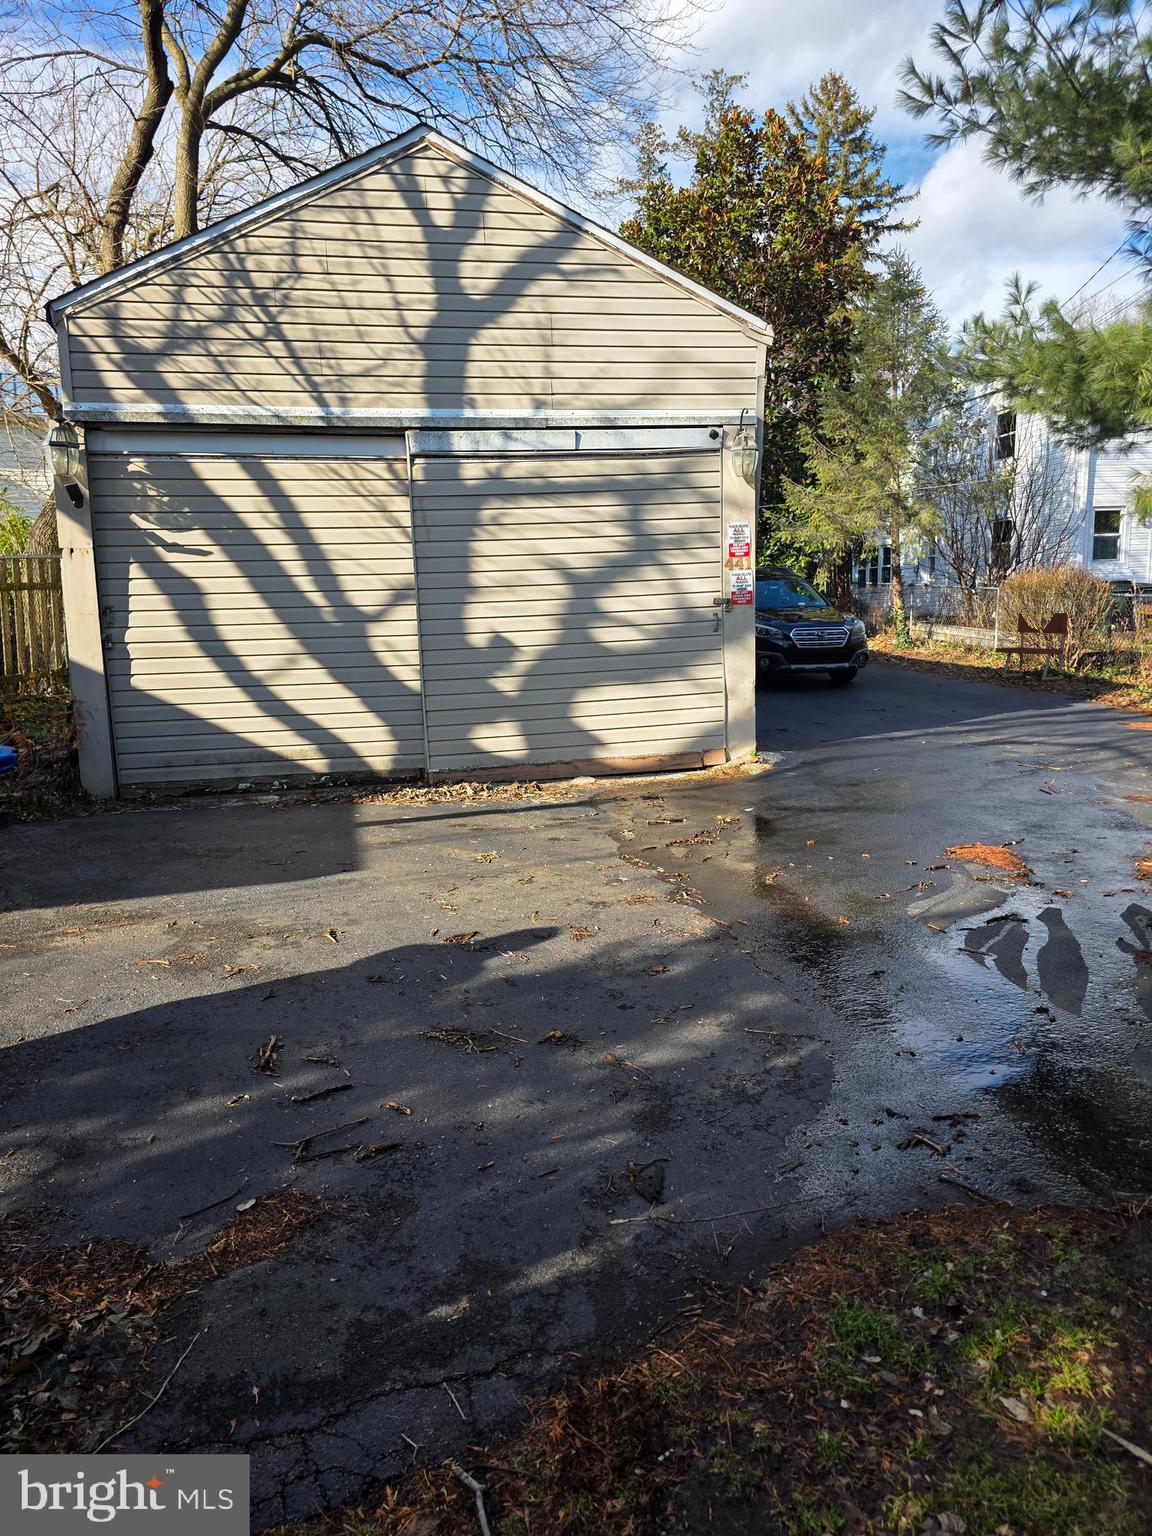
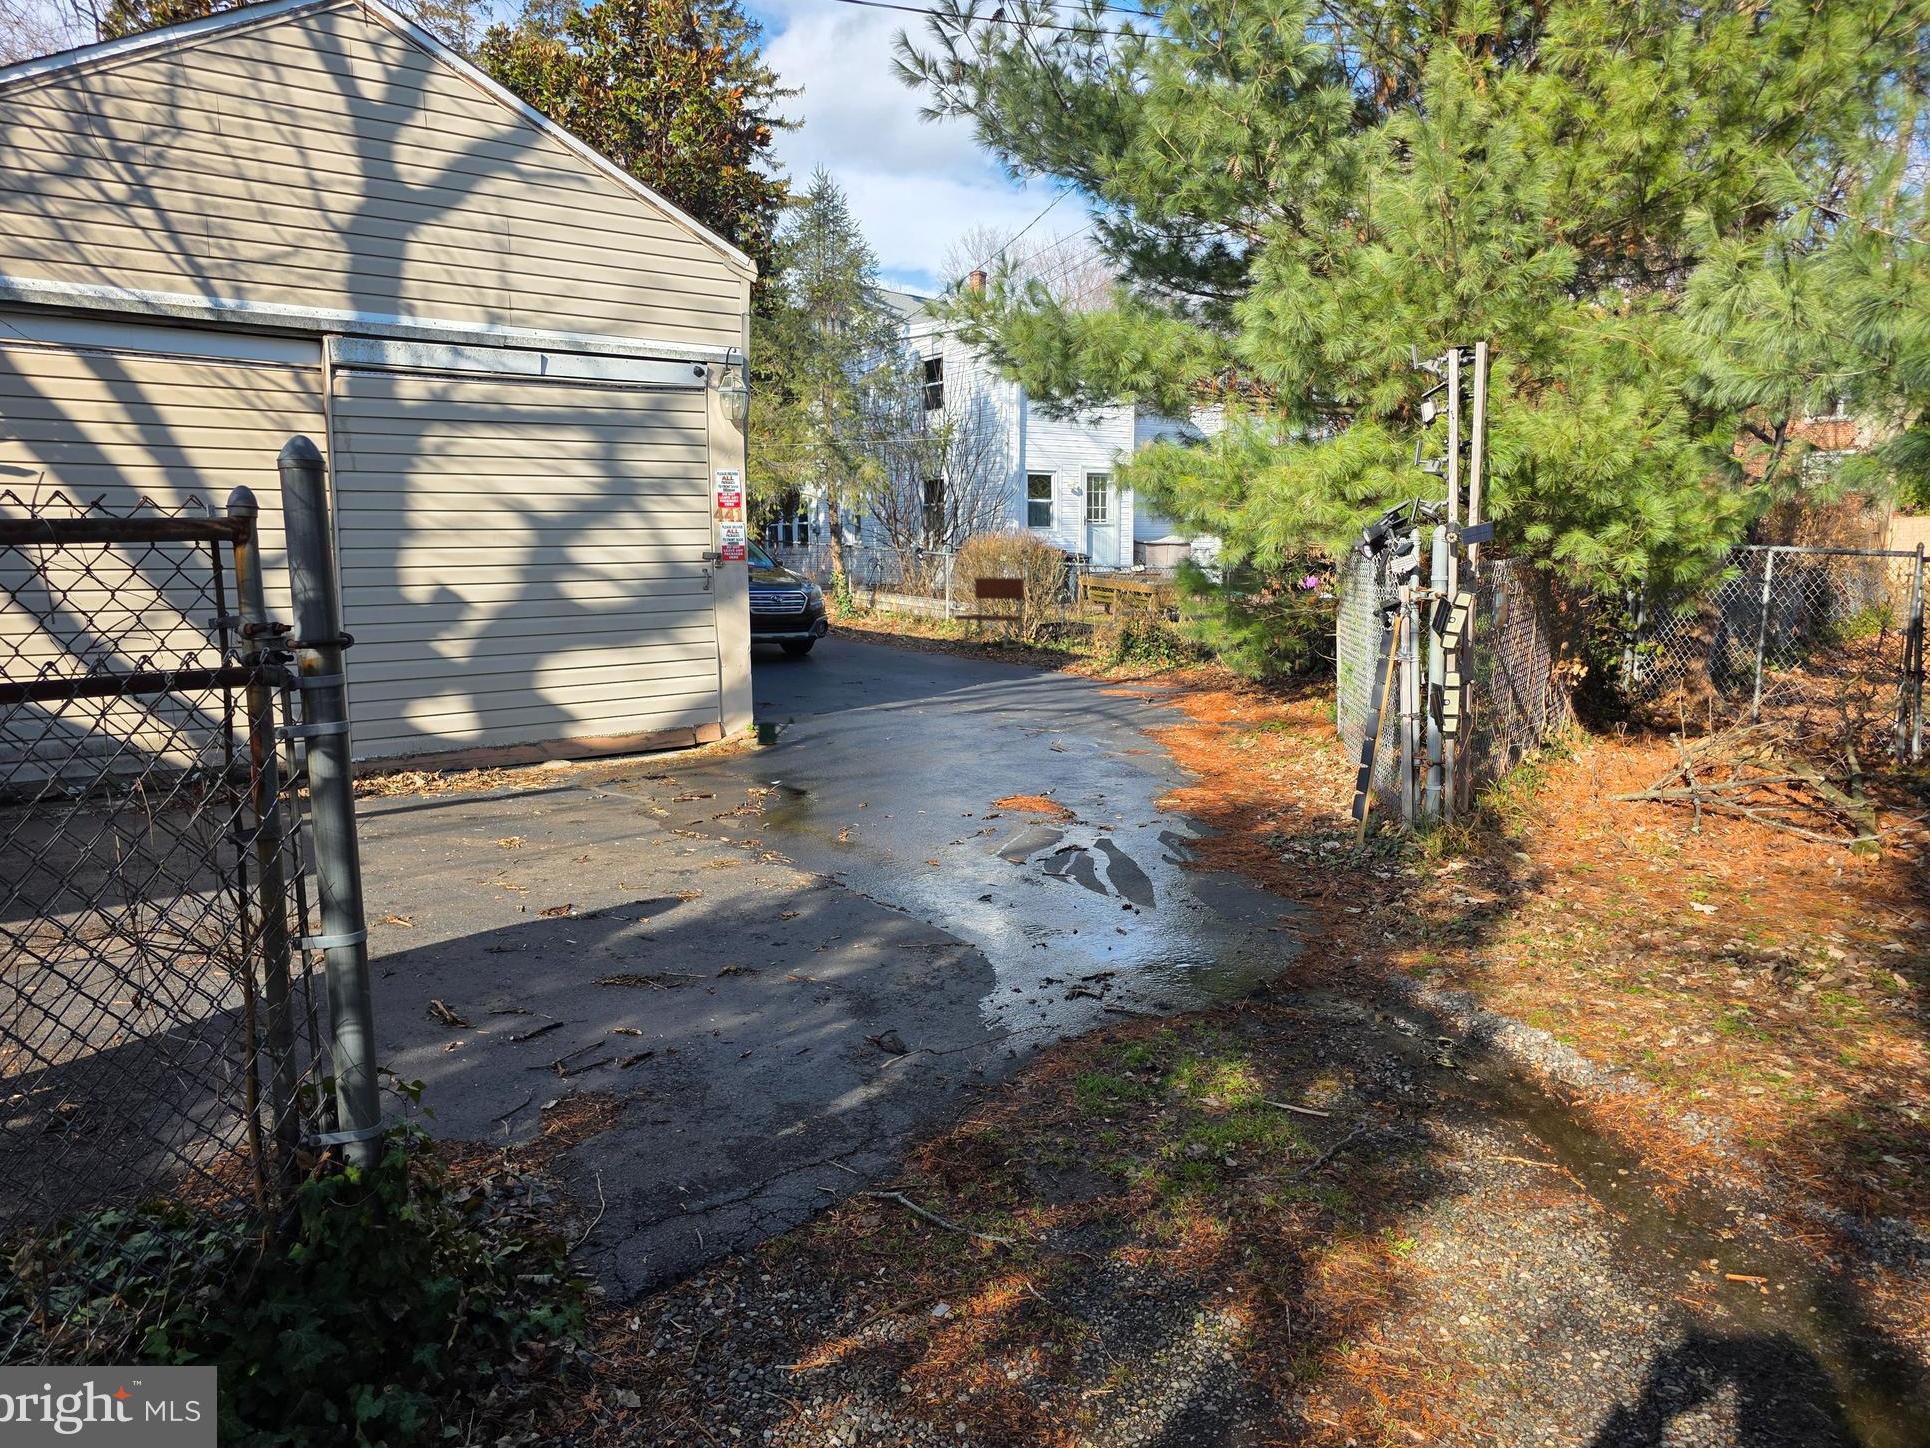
watering can: none [757,746,796,771] -> present [757,717,795,745]

